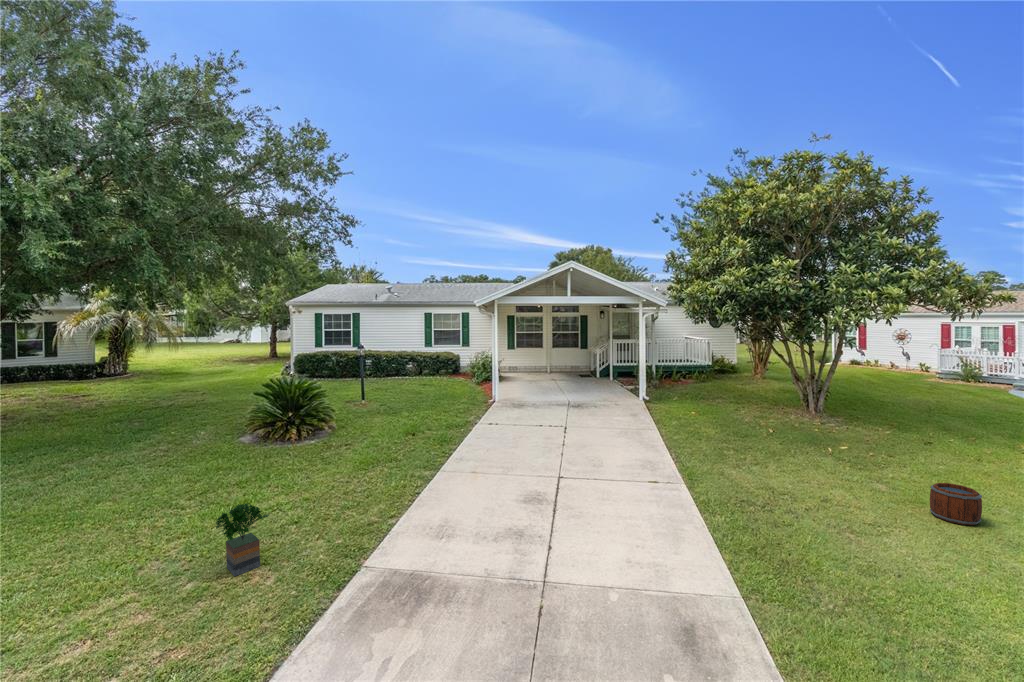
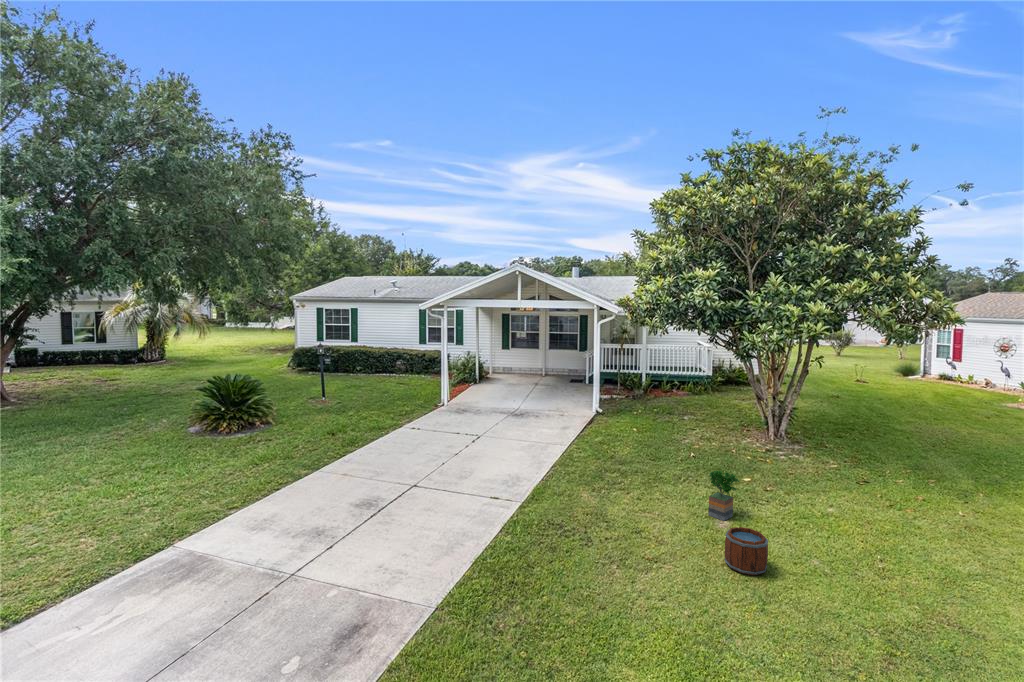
potted tree: present [216,503,269,576] -> present [708,471,739,521]

